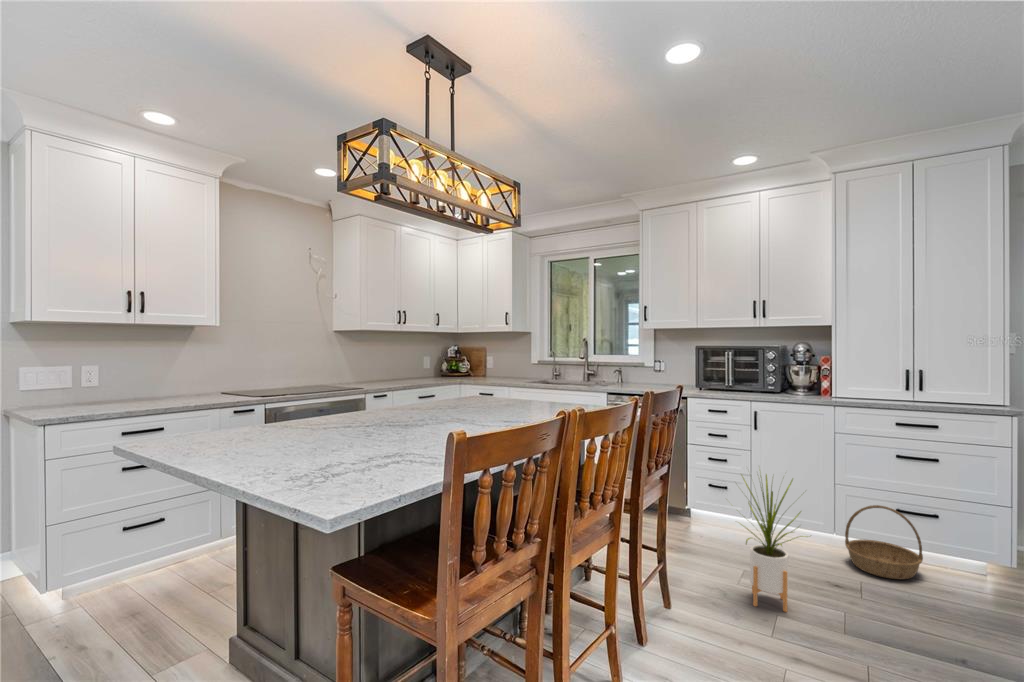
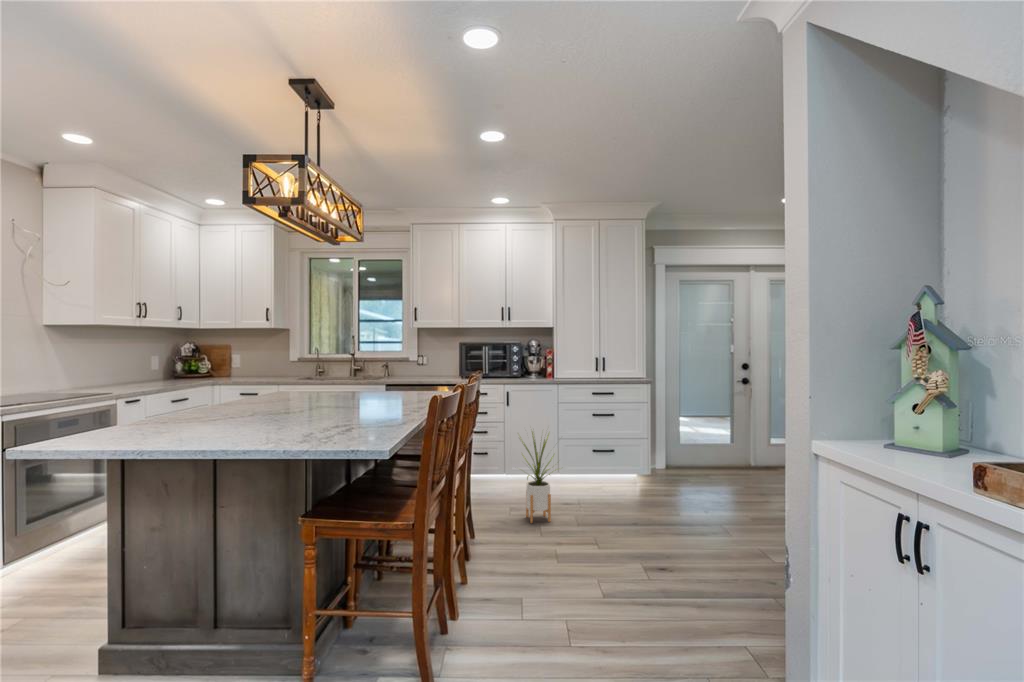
basket: present [845,505,923,579] -> none [568,447,610,493]

